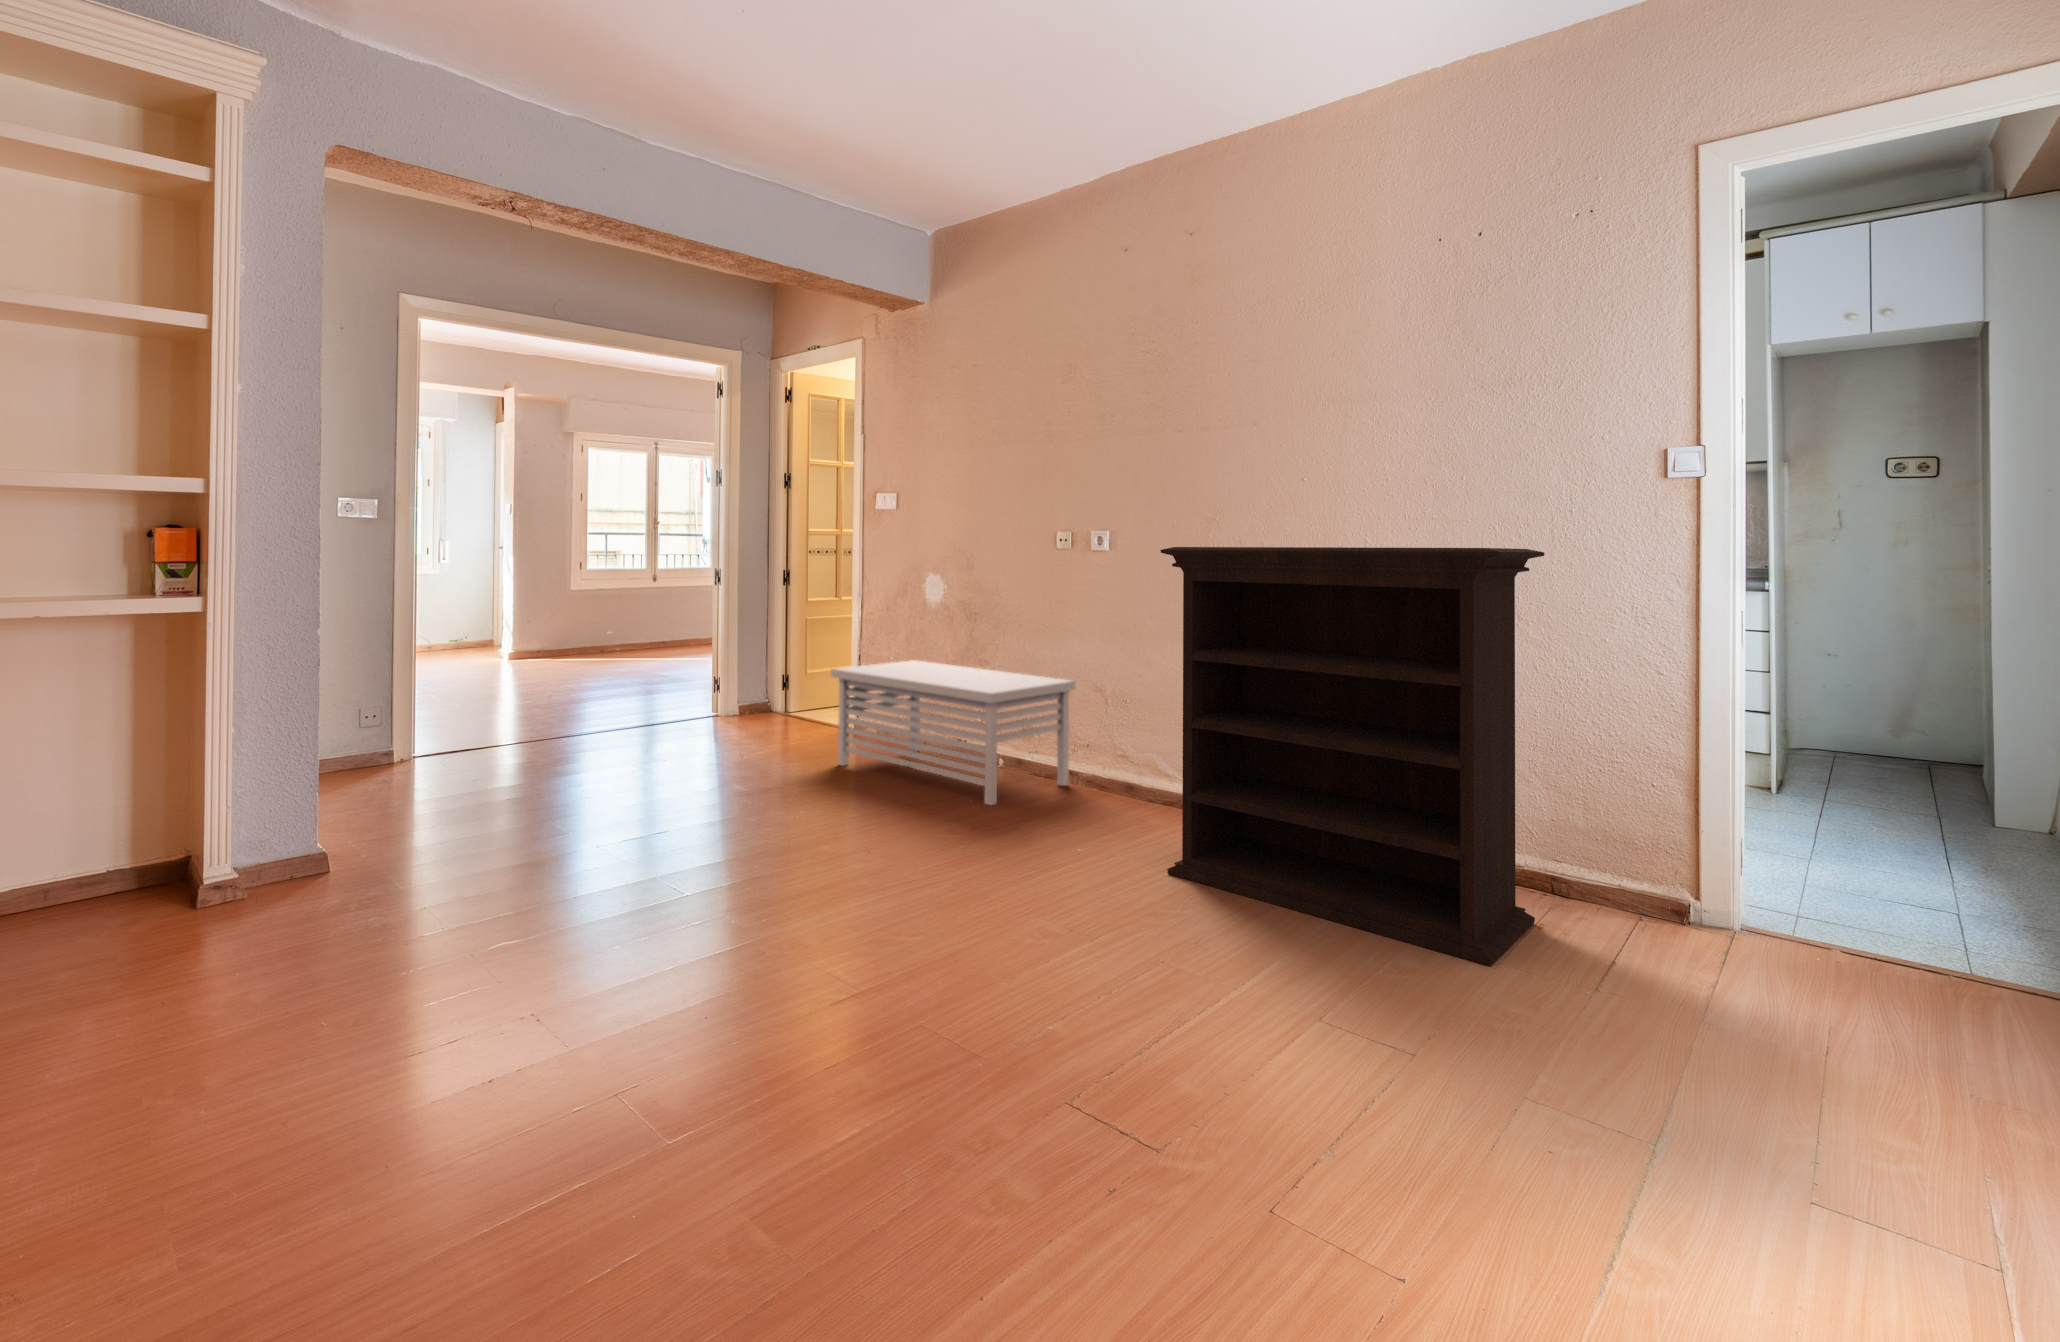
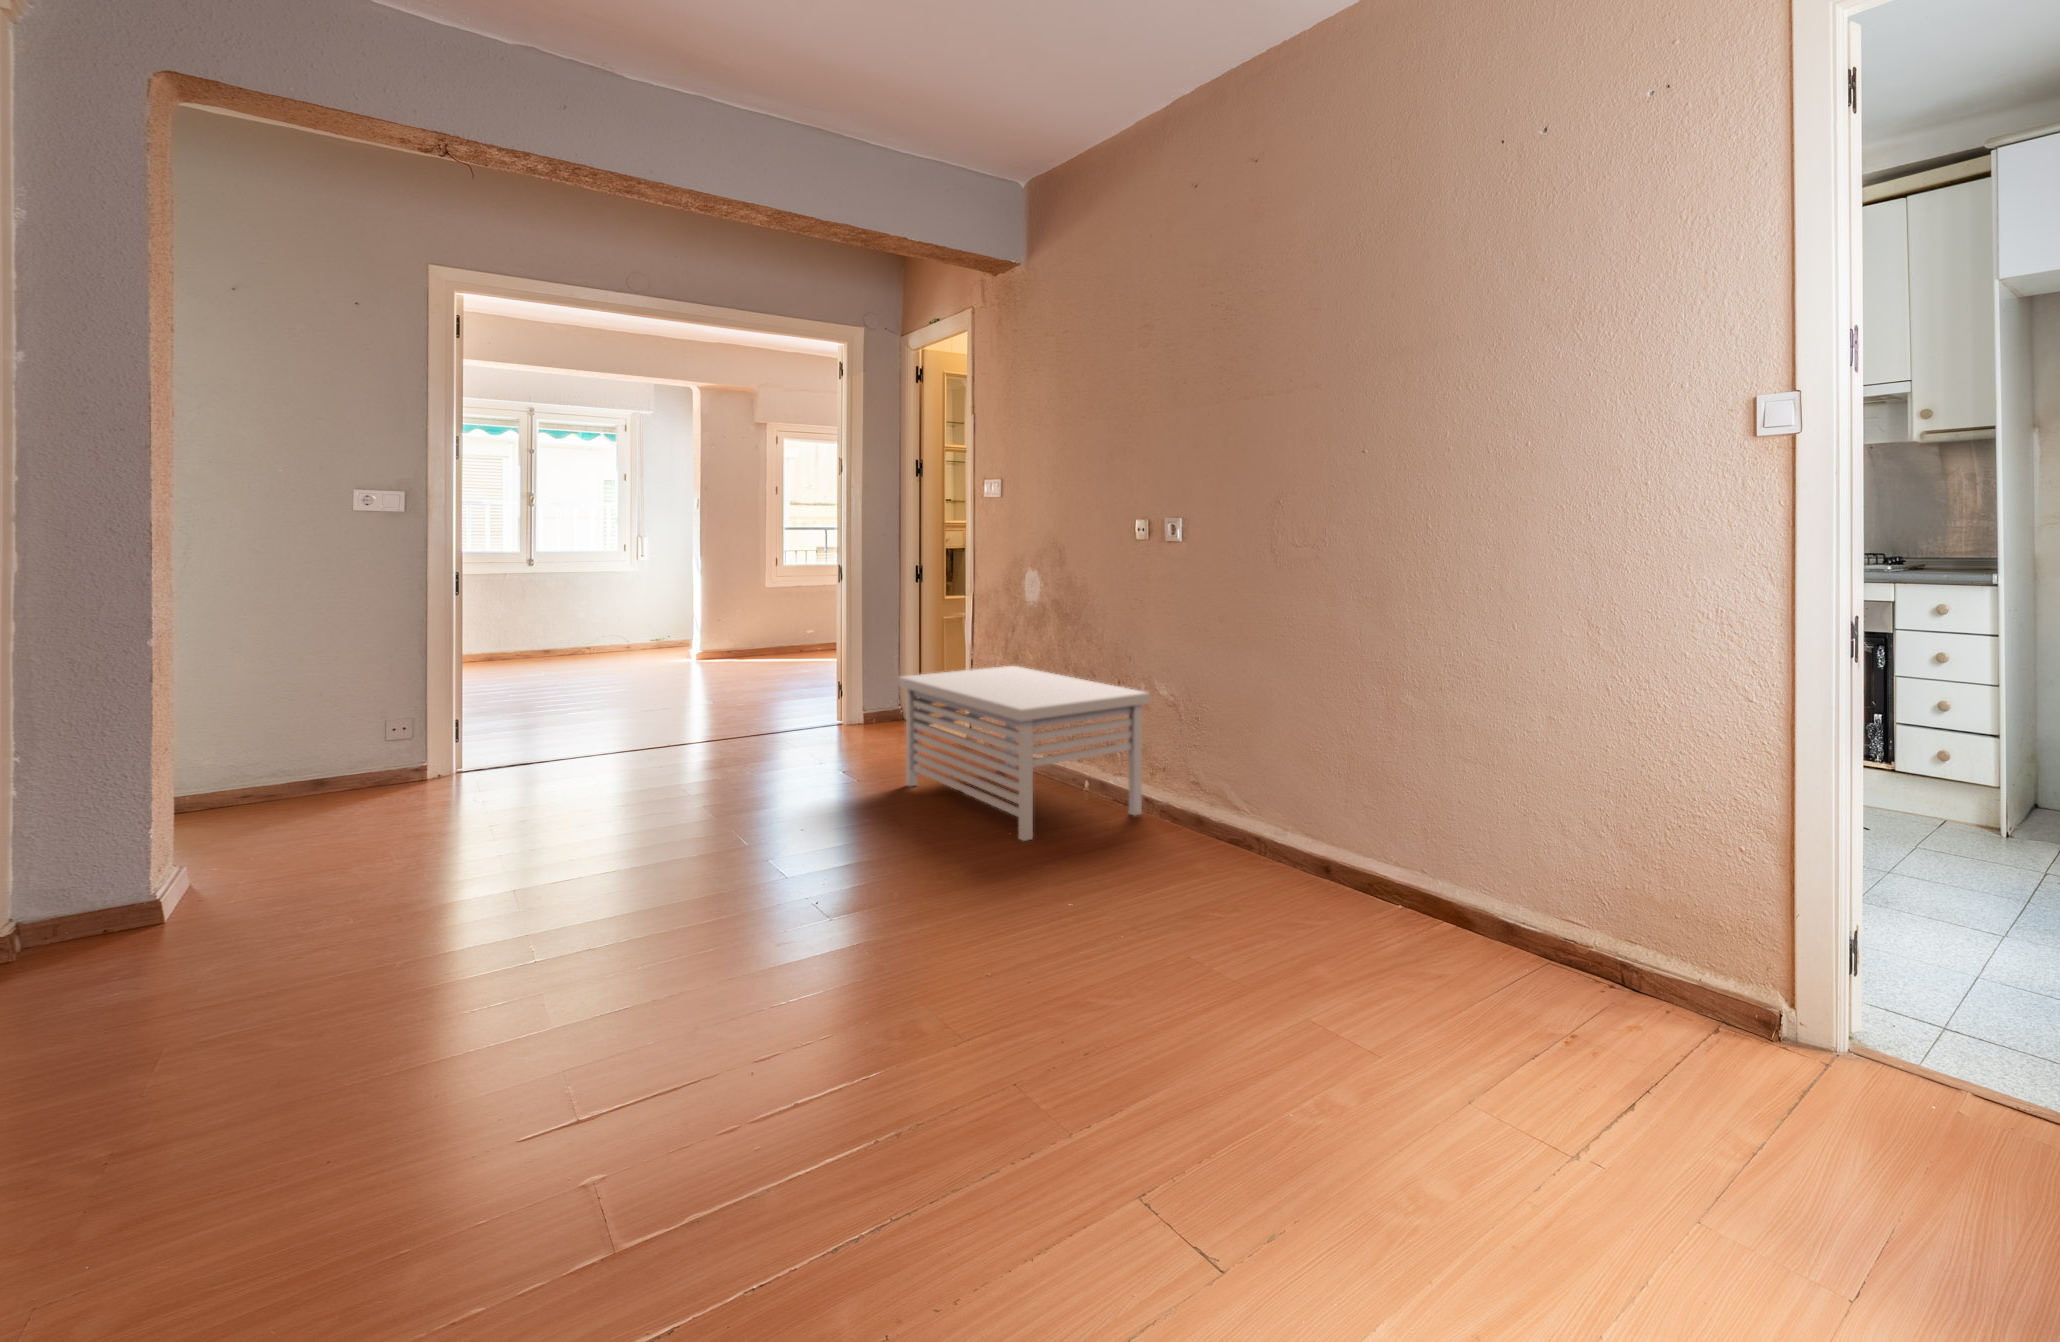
bookshelf: present [1161,547,1545,966] -> none [1136,531,1577,1111]

